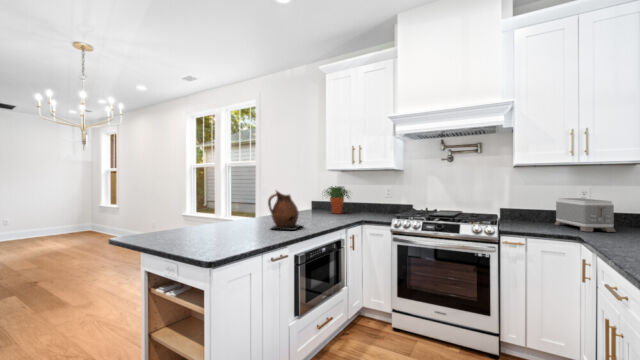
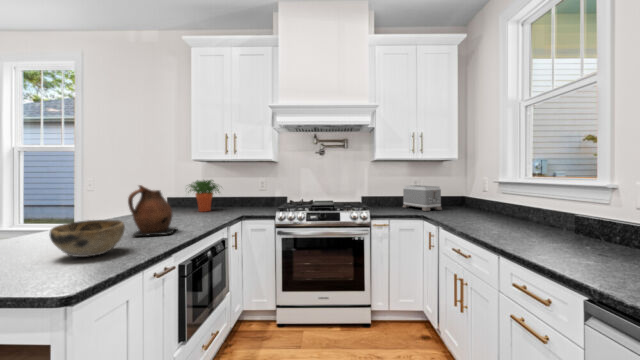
decorative bowl: none [215,215,258,240] -> present [49,220,125,257]

